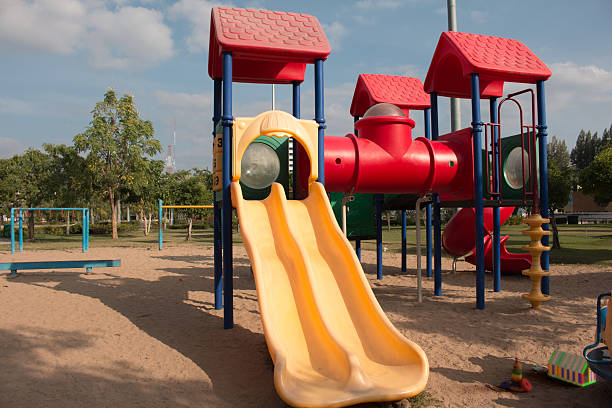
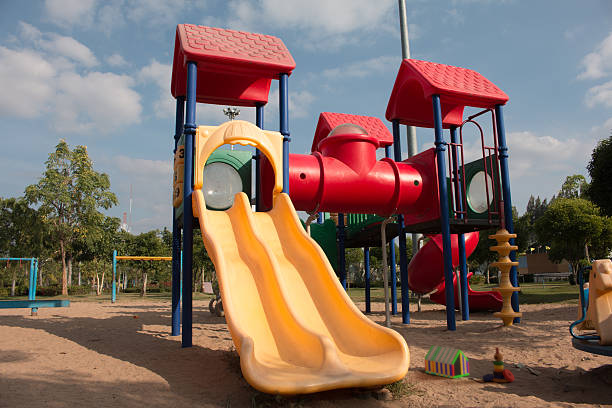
toy house: present [548,349,596,386] -> present [425,345,469,378]

